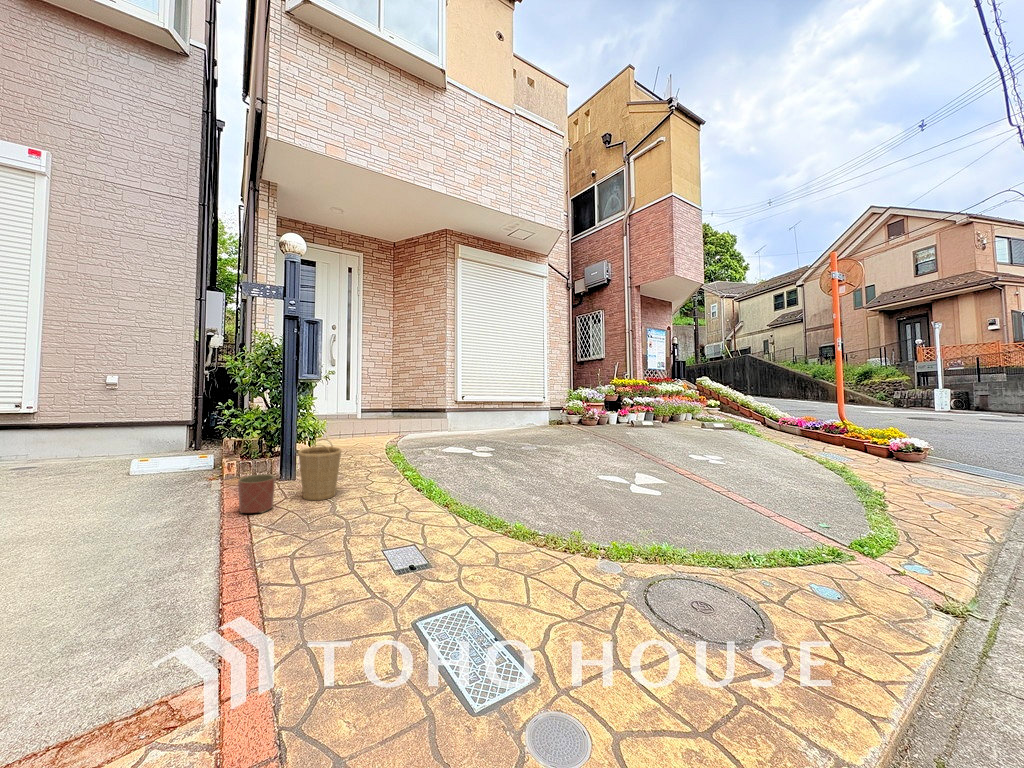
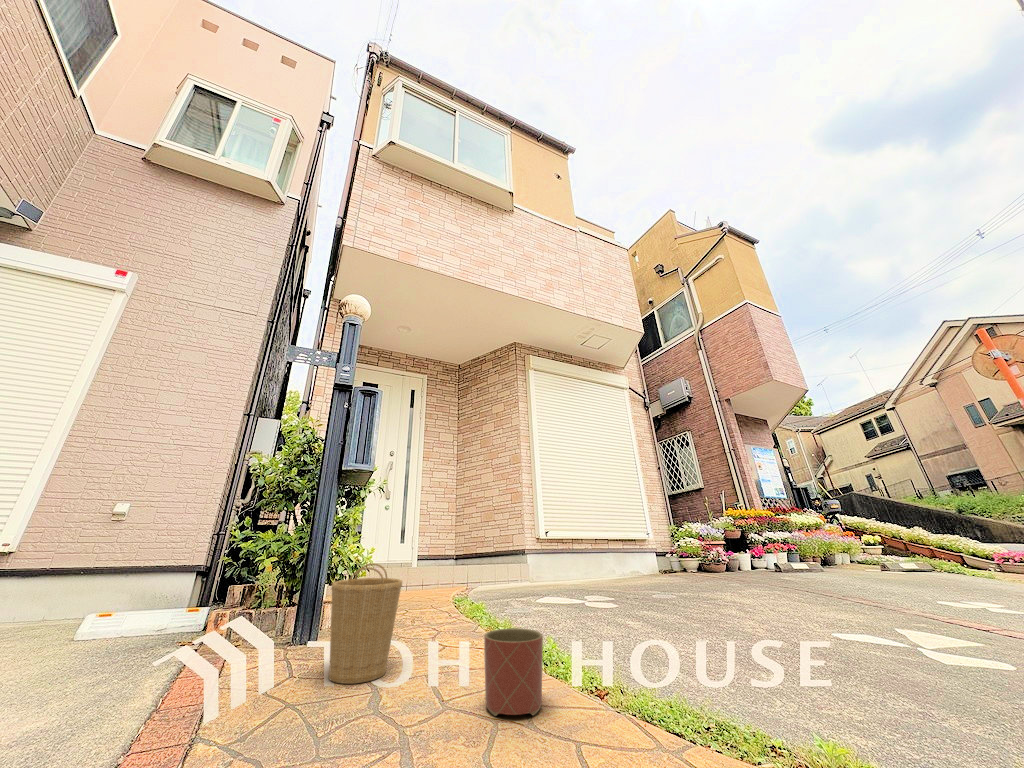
planter: present [238,474,275,513] -> present [484,628,543,716]

